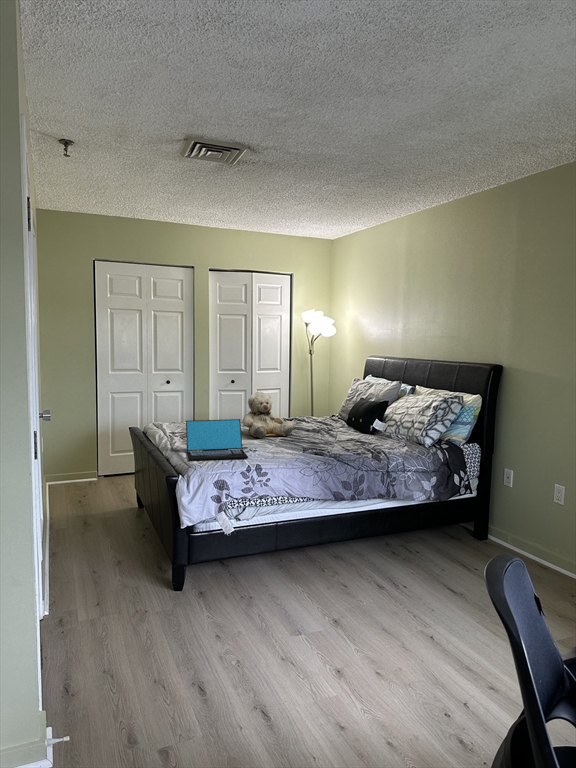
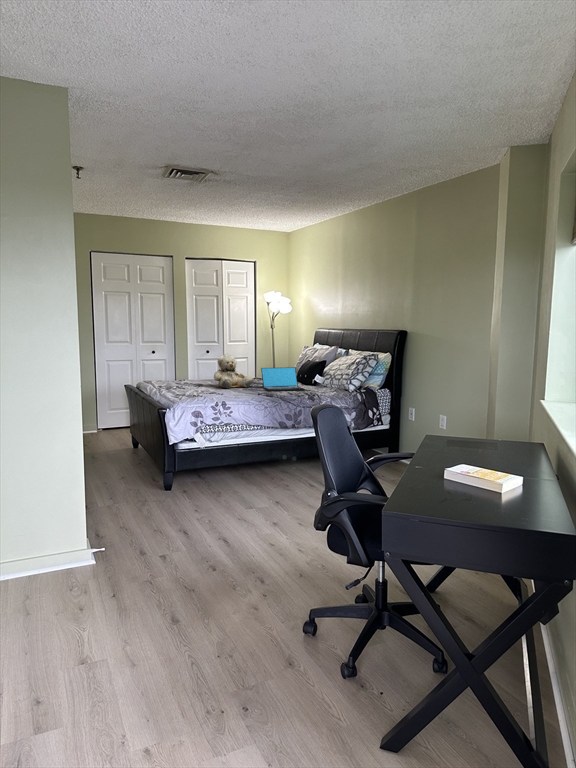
laptop: present [186,419,248,461] -> present [261,367,305,391]

